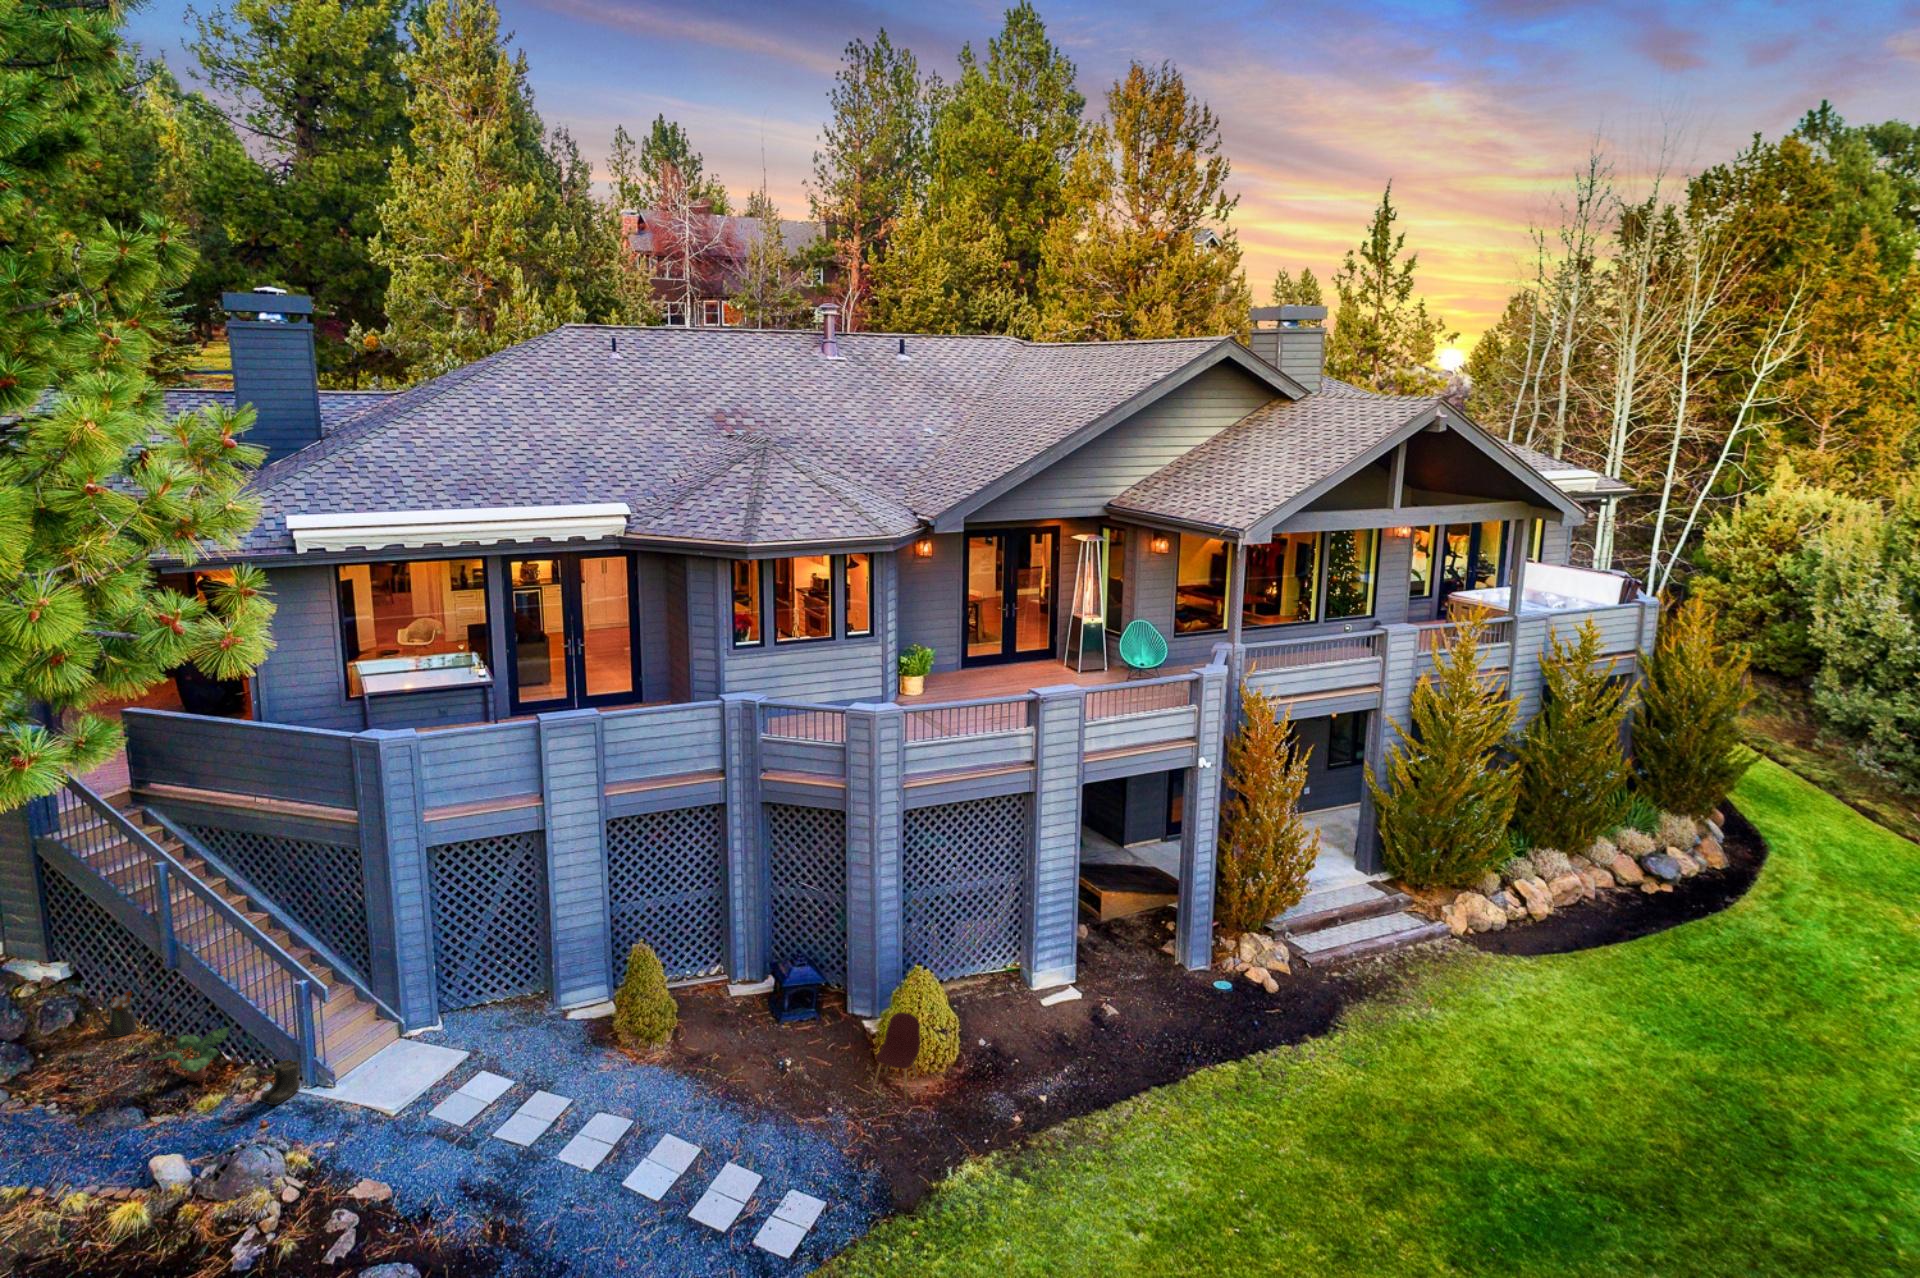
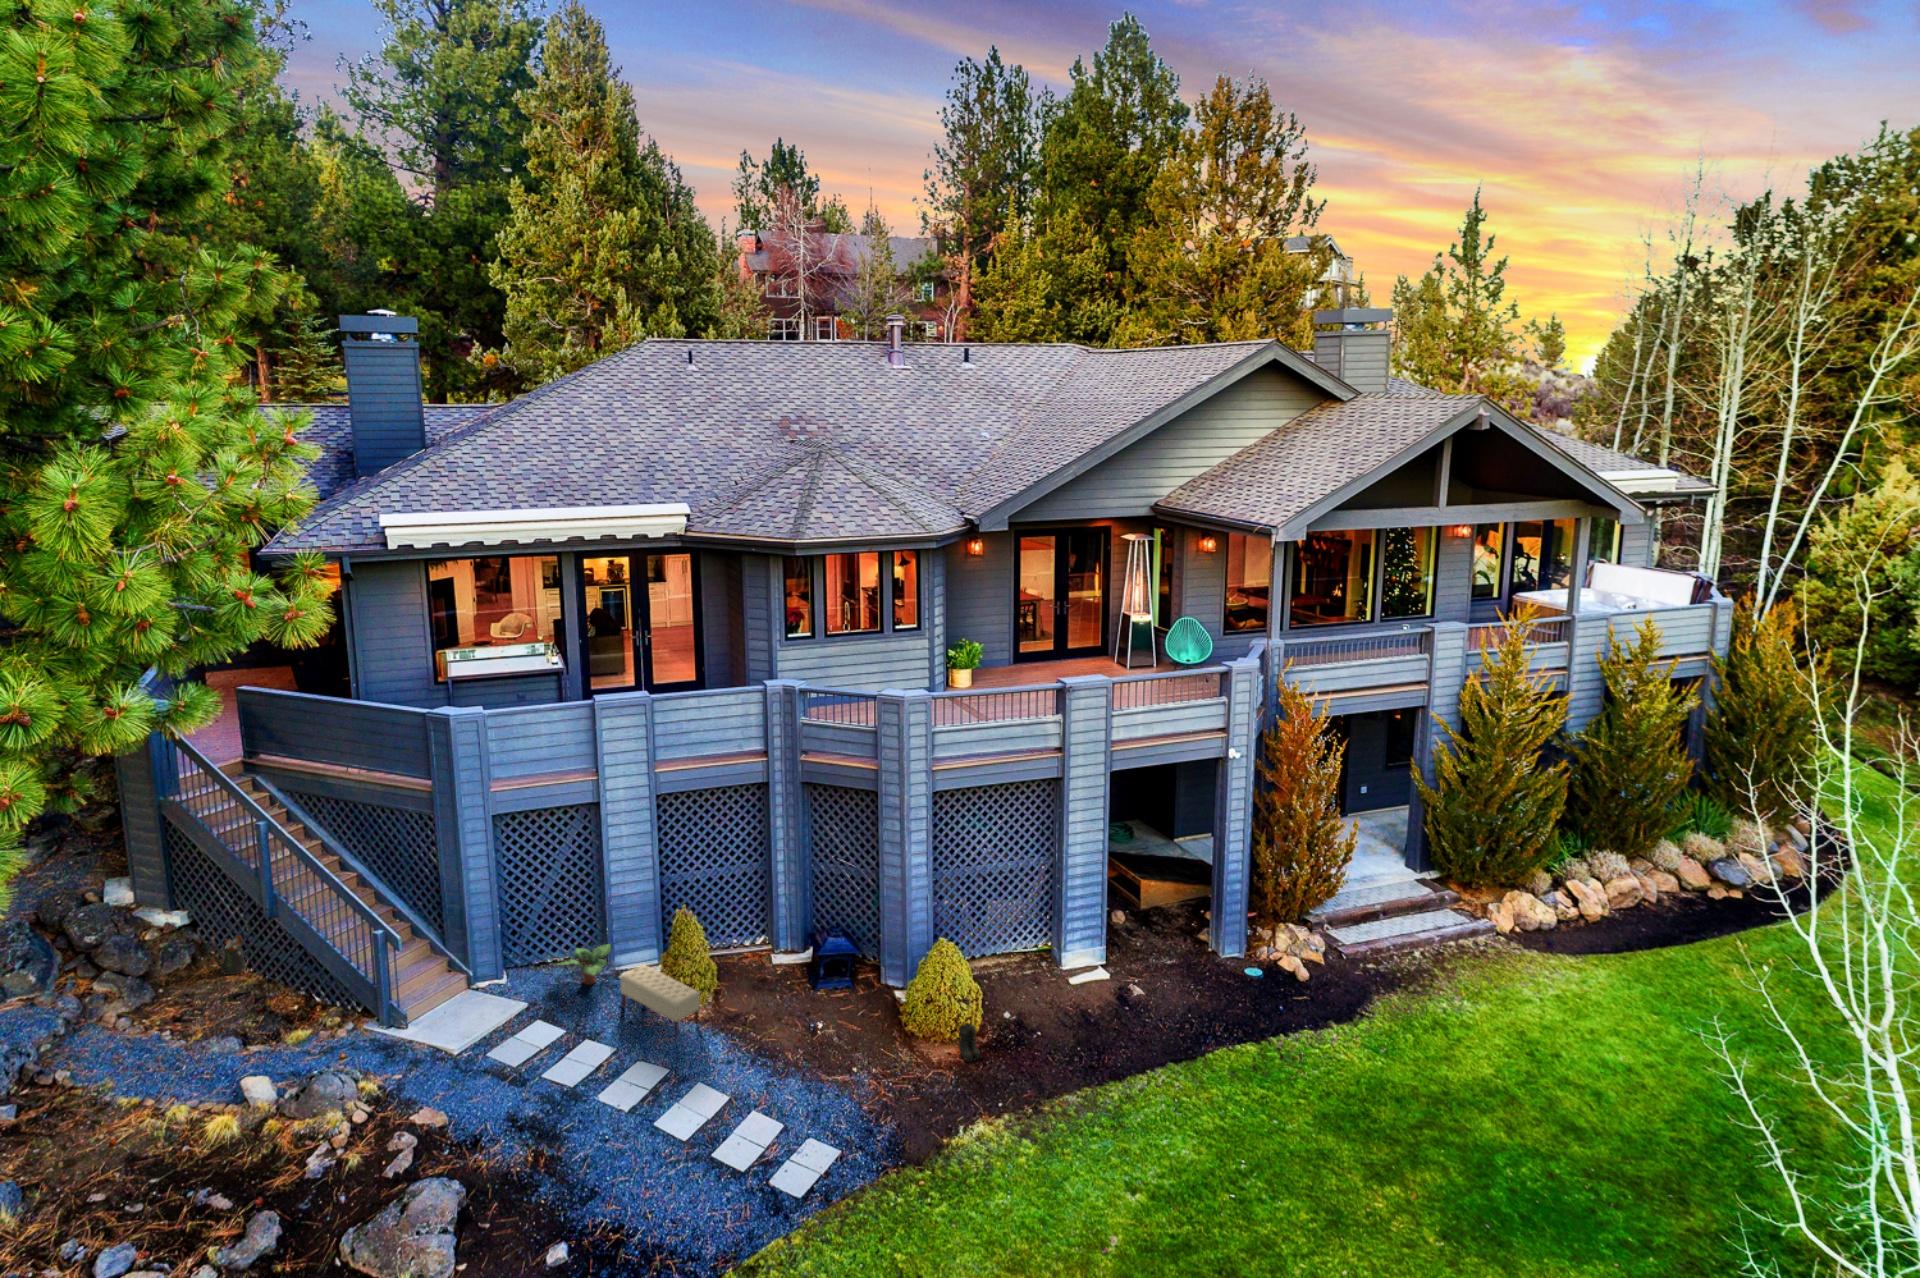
bench: none [571,1005,661,1084] -> present [620,965,700,1037]
chair: present [871,1012,920,1106] -> none [892,981,940,1070]
potted plant: present [152,1027,229,1081] -> present [559,944,612,985]
boots: present [259,1060,300,1105] -> present [958,1023,982,1062]

